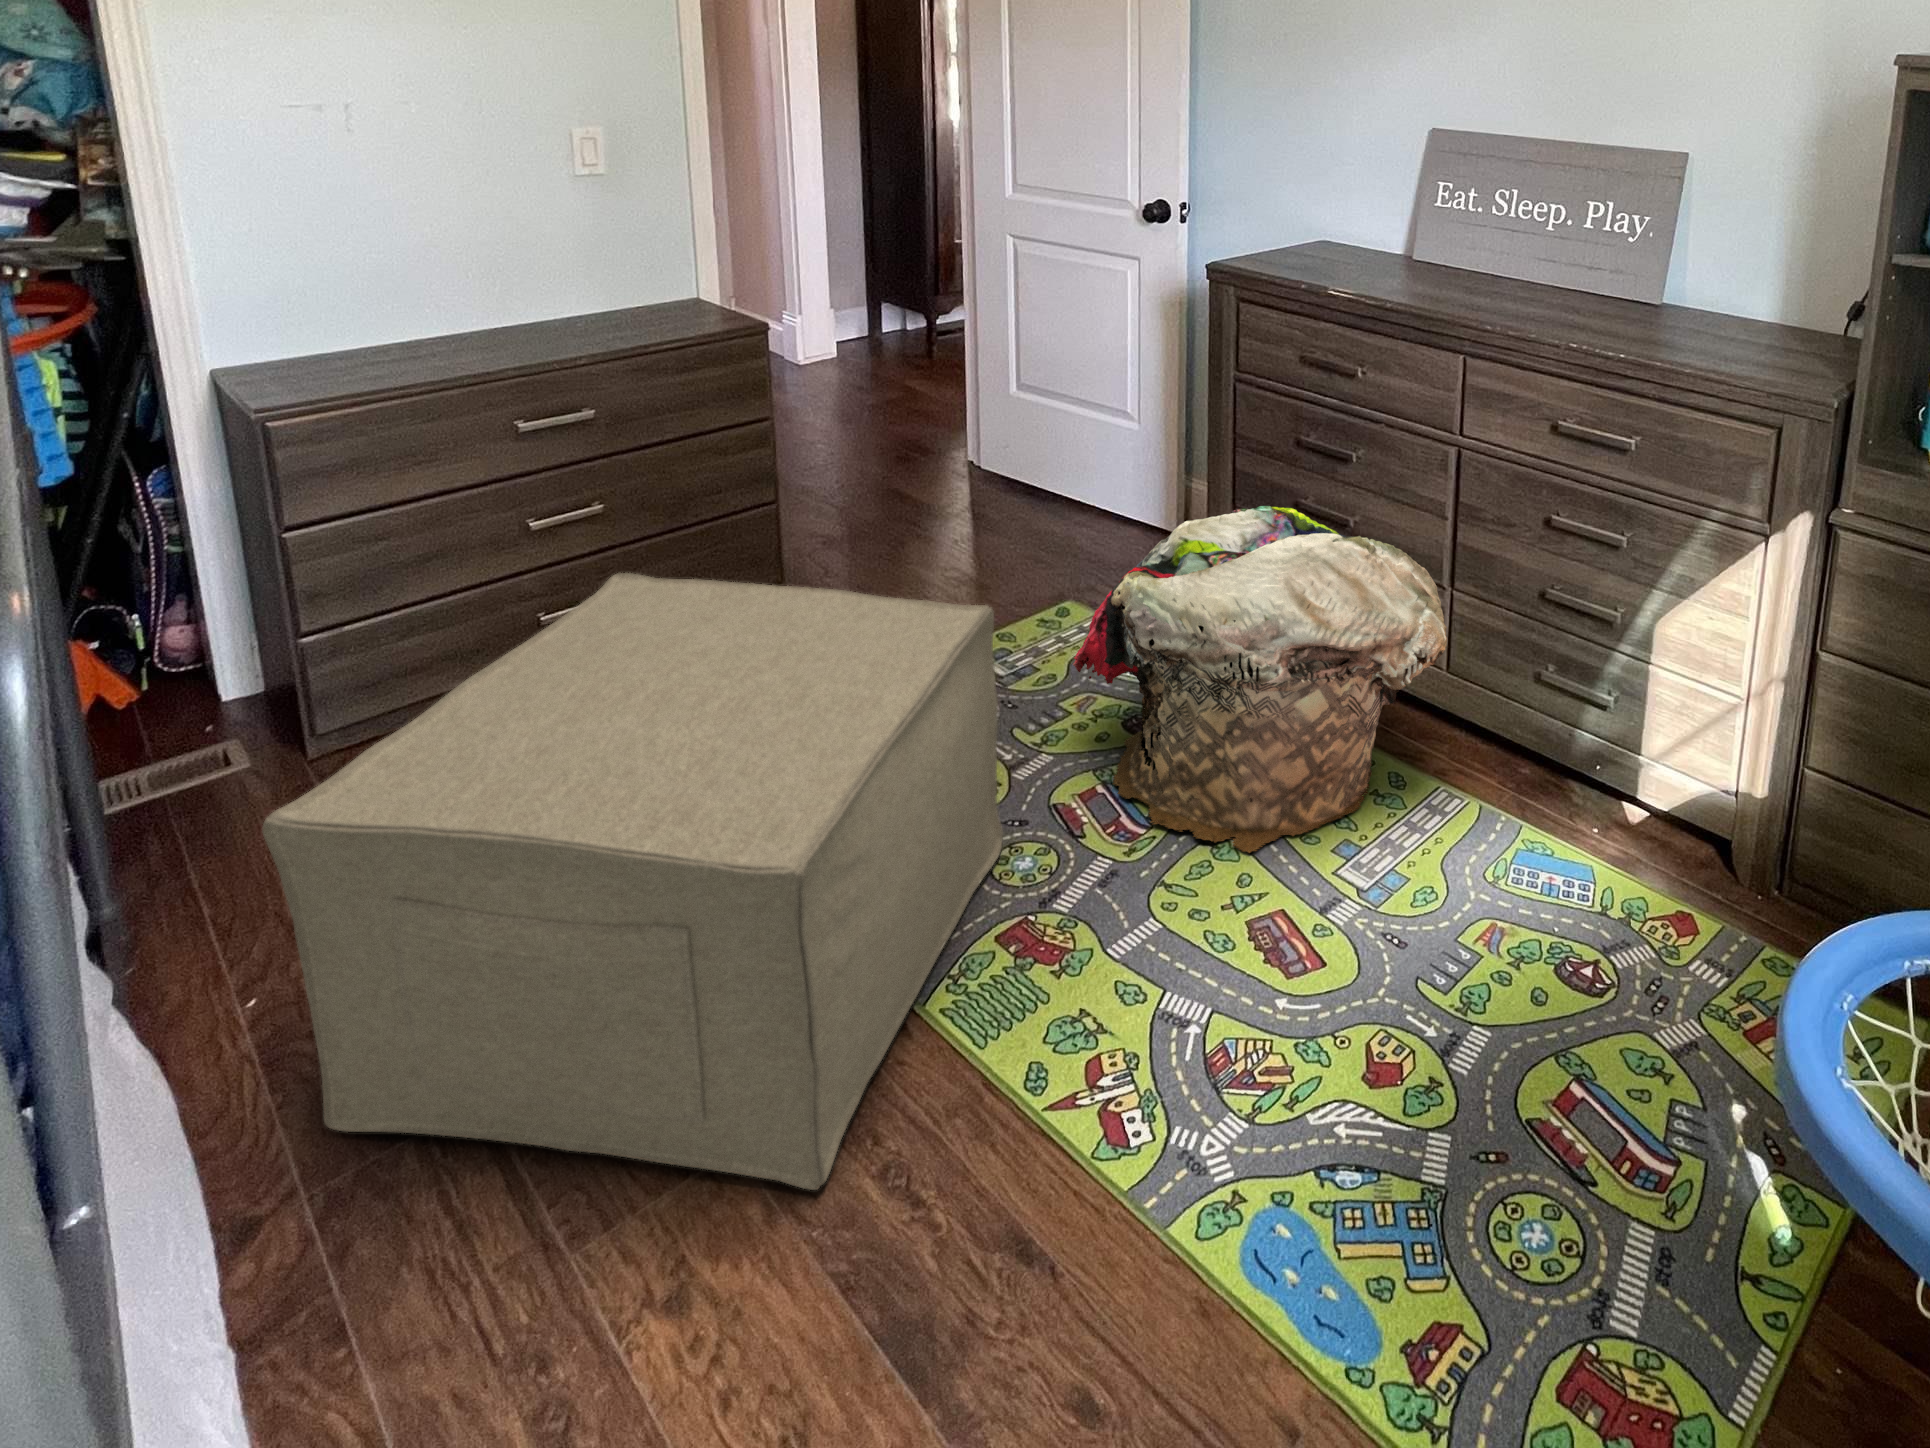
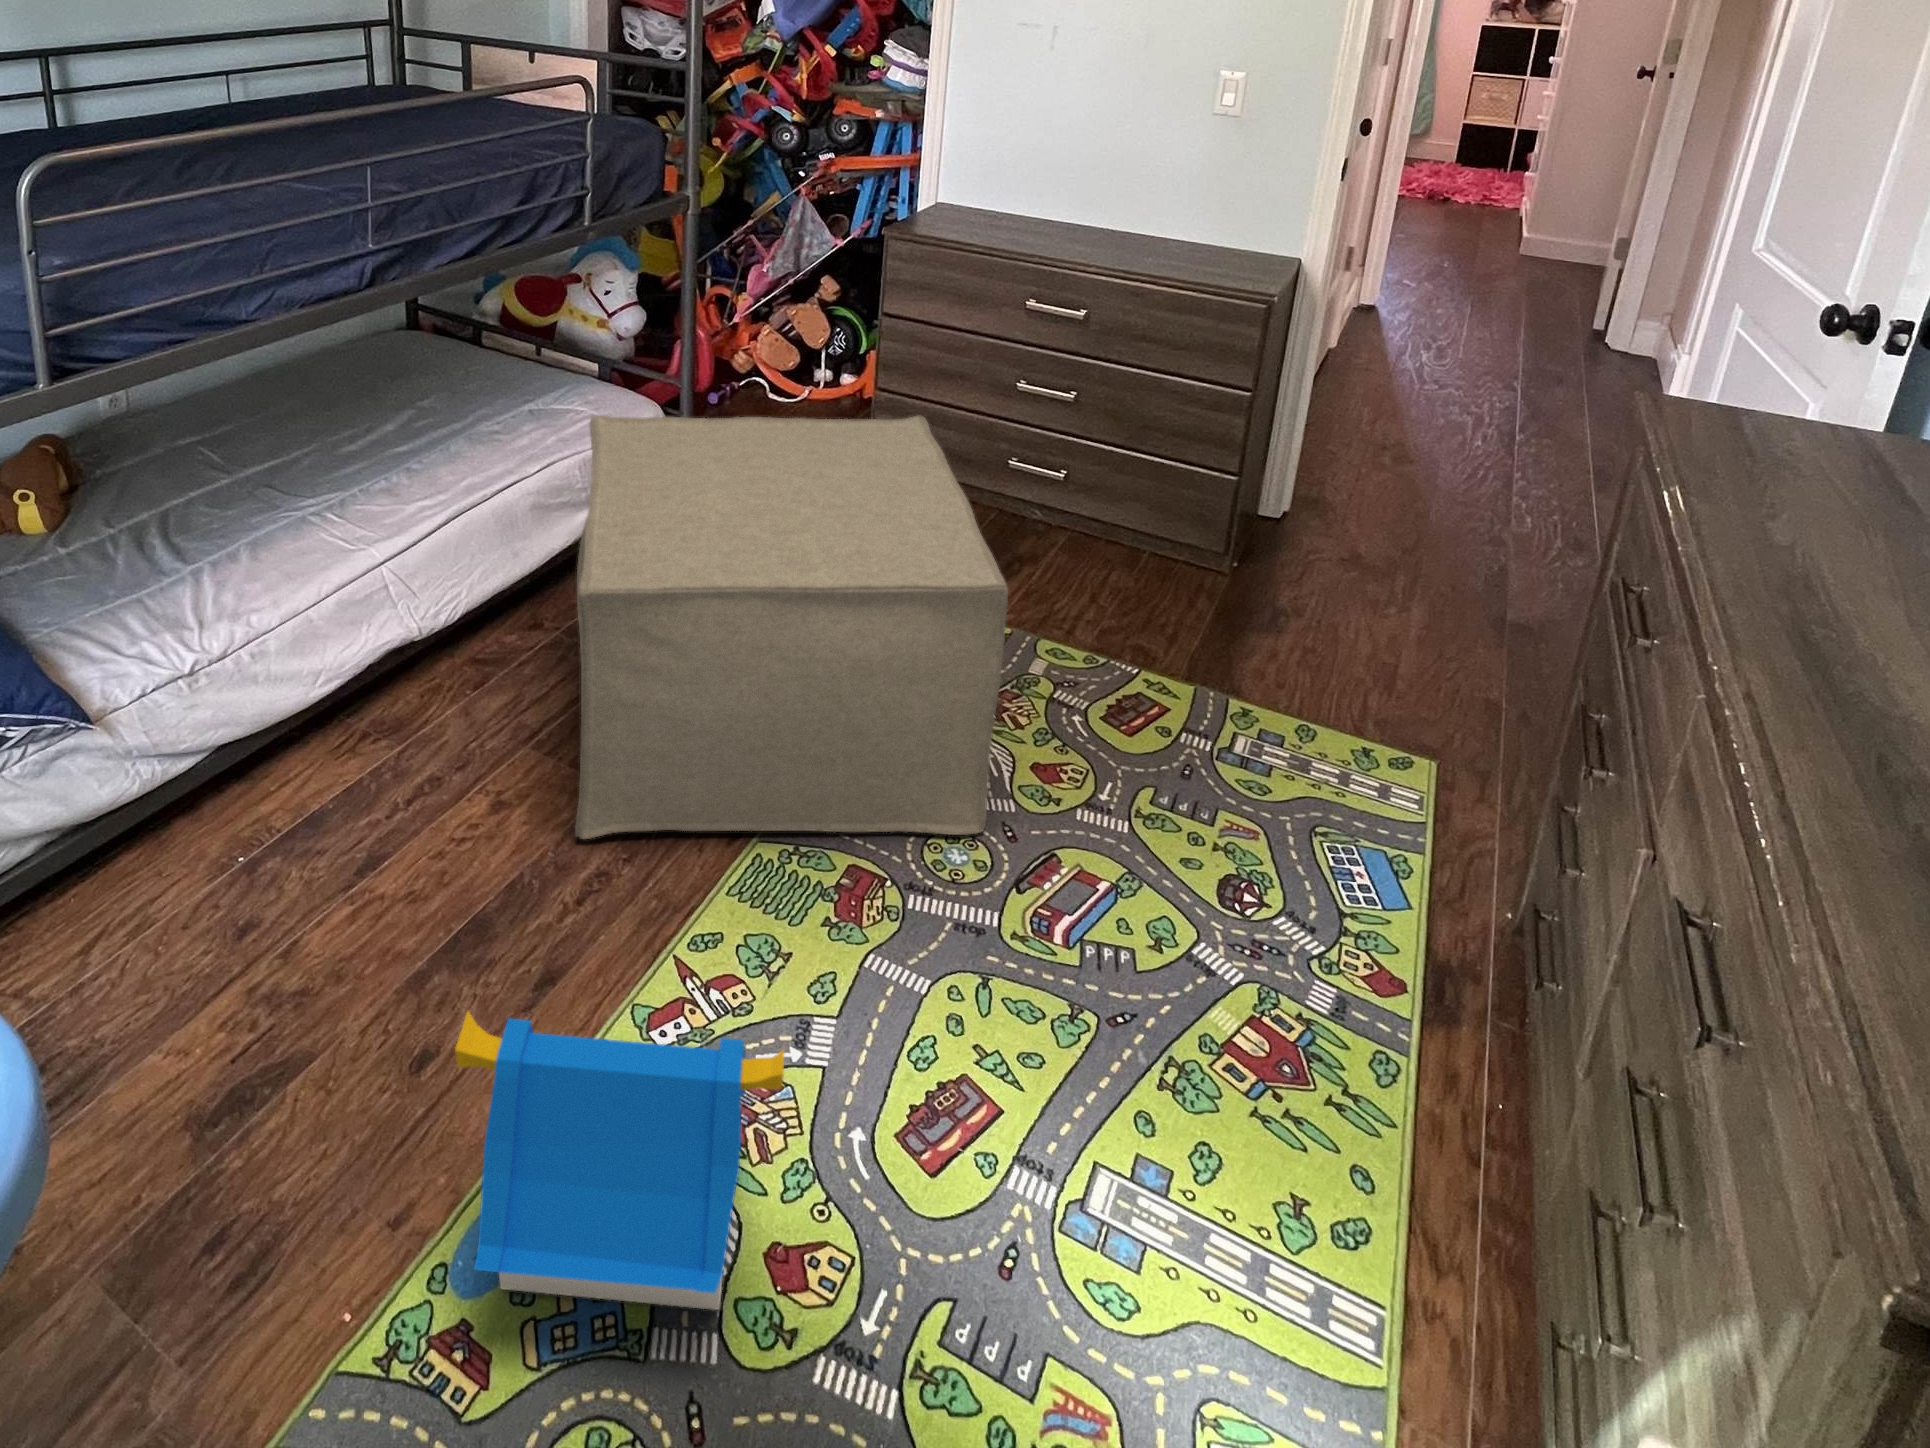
laundry basket: present [1073,506,1447,853] -> none [1073,669,1574,1197]
toy house: none [1213,908,1464,1306] -> present [455,1012,784,1310]

